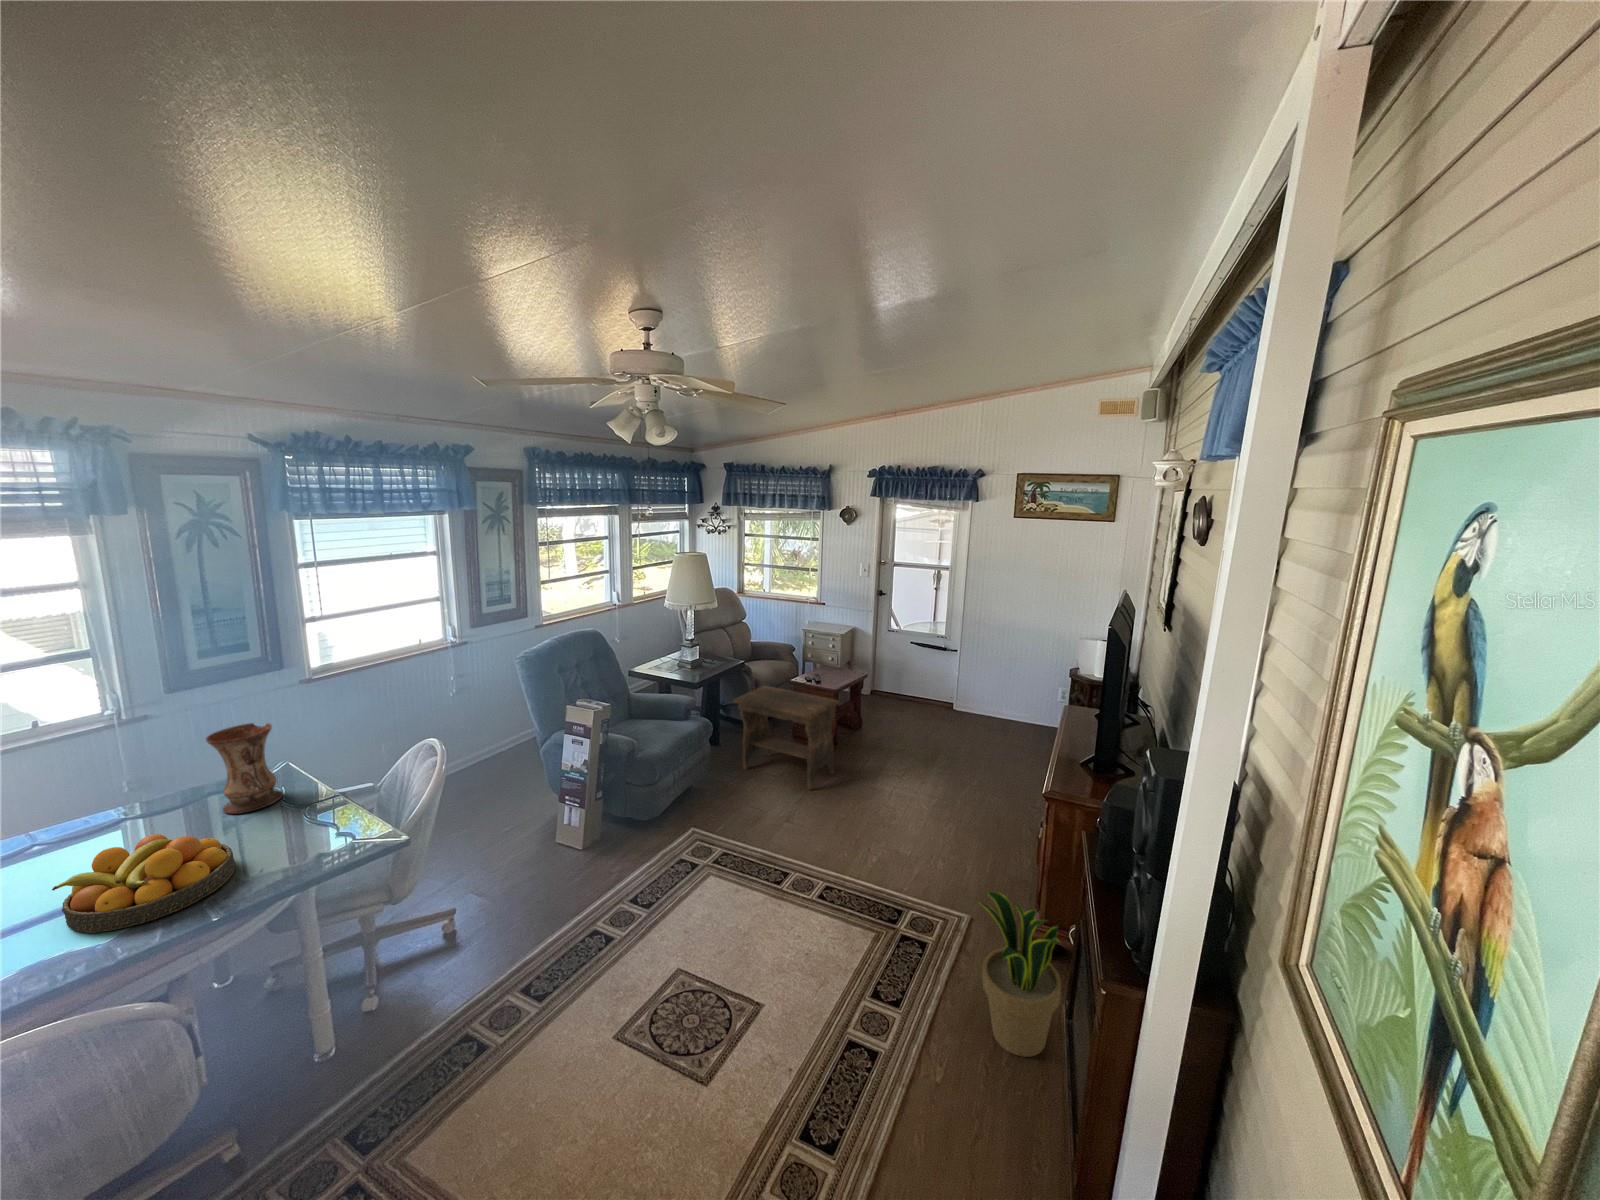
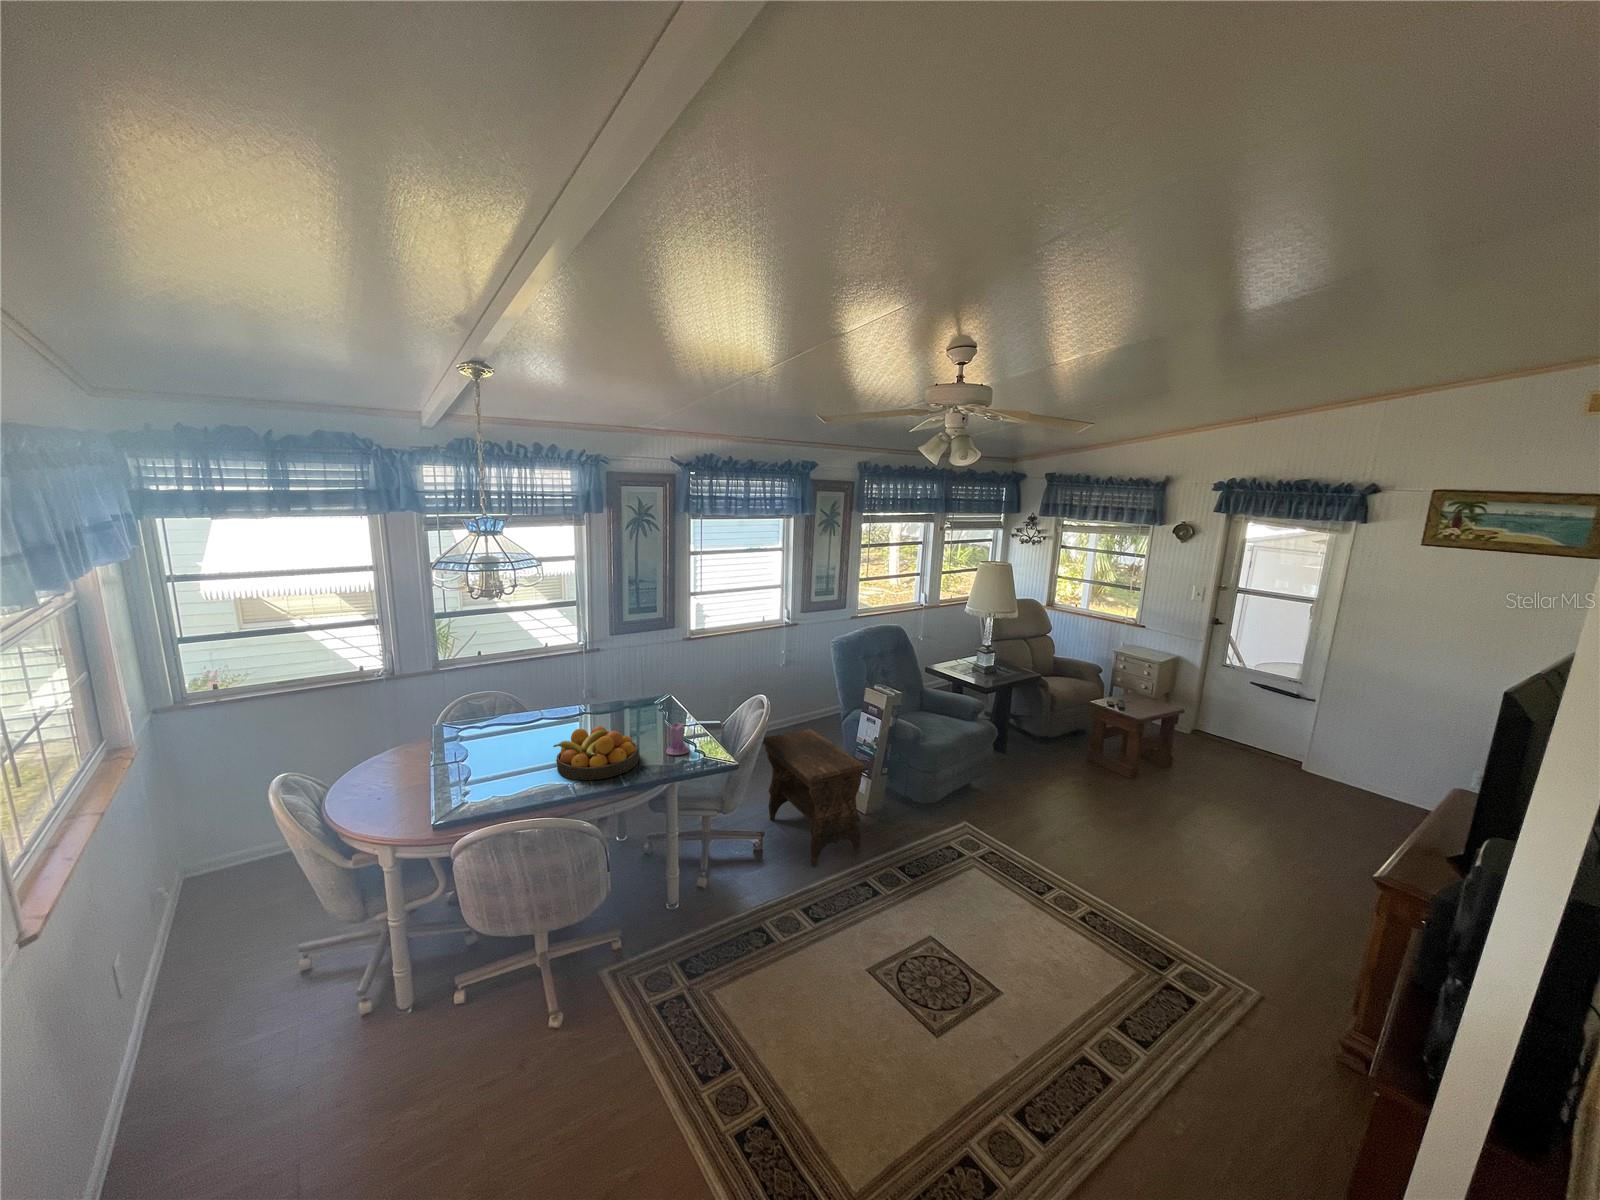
footstool: present [733,686,840,790] -> present [763,729,868,867]
vase: present [206,723,283,814] -> none [629,664,667,726]
candle: none [285,797,326,848] -> present [666,723,690,755]
potted plant: present [977,892,1061,1057] -> none [1245,959,1354,1156]

